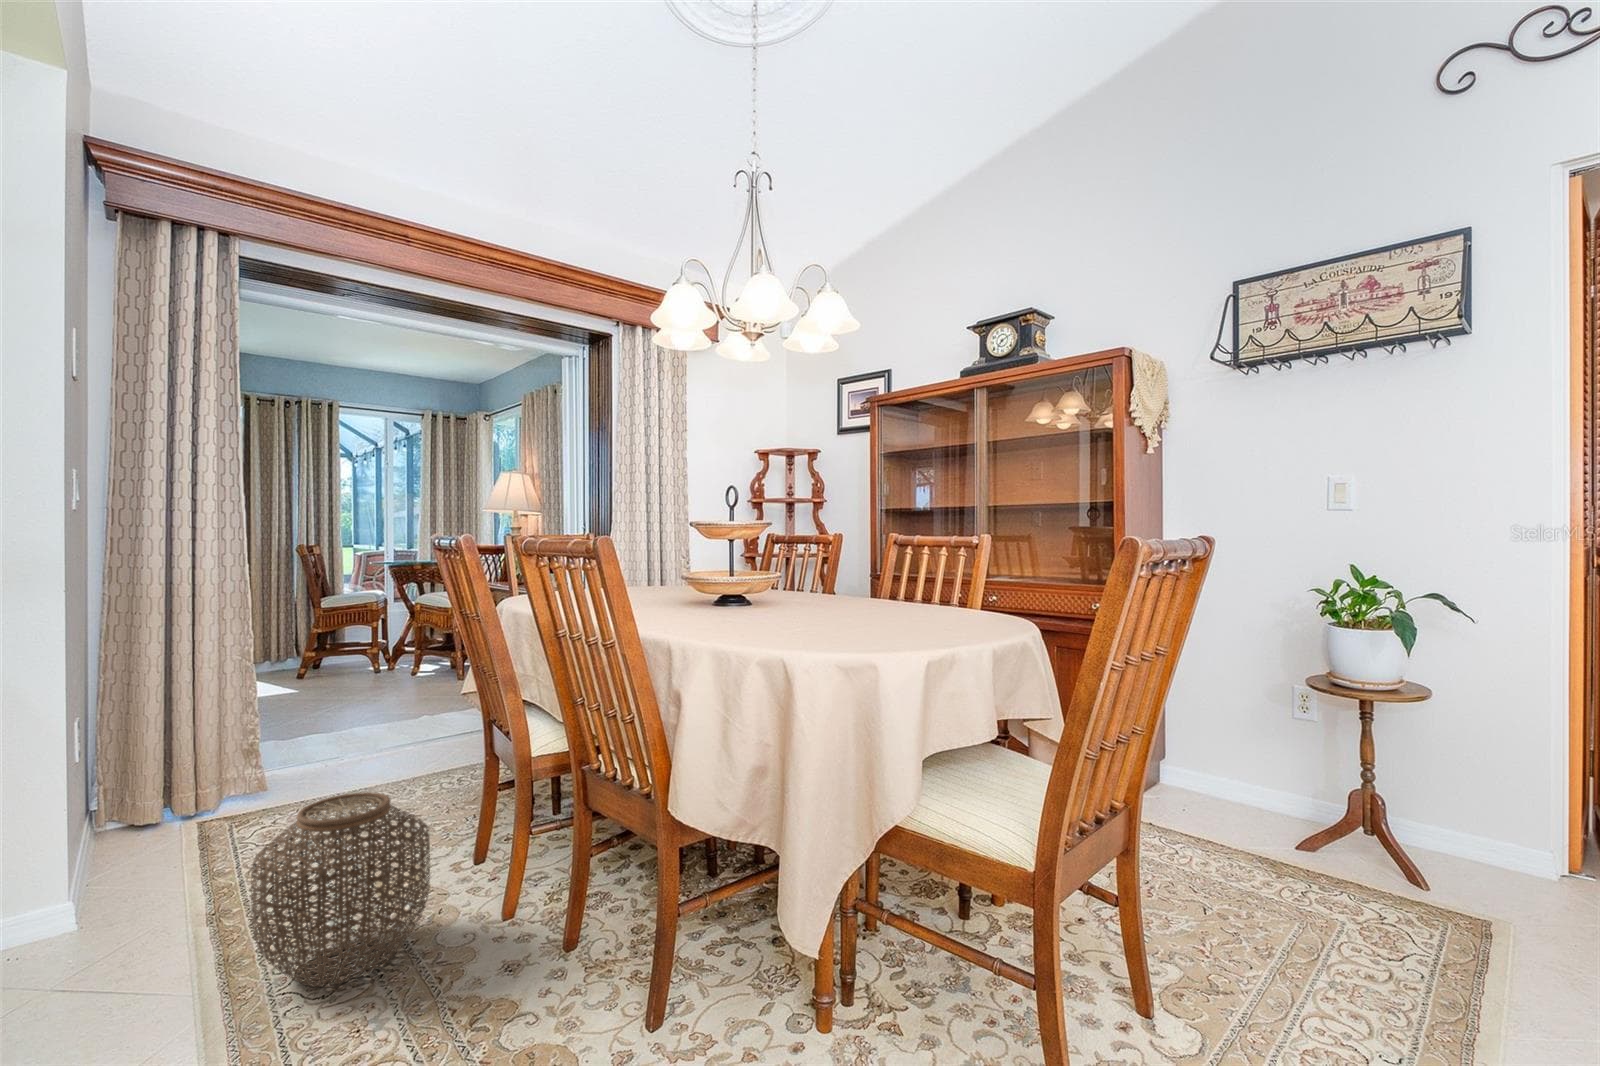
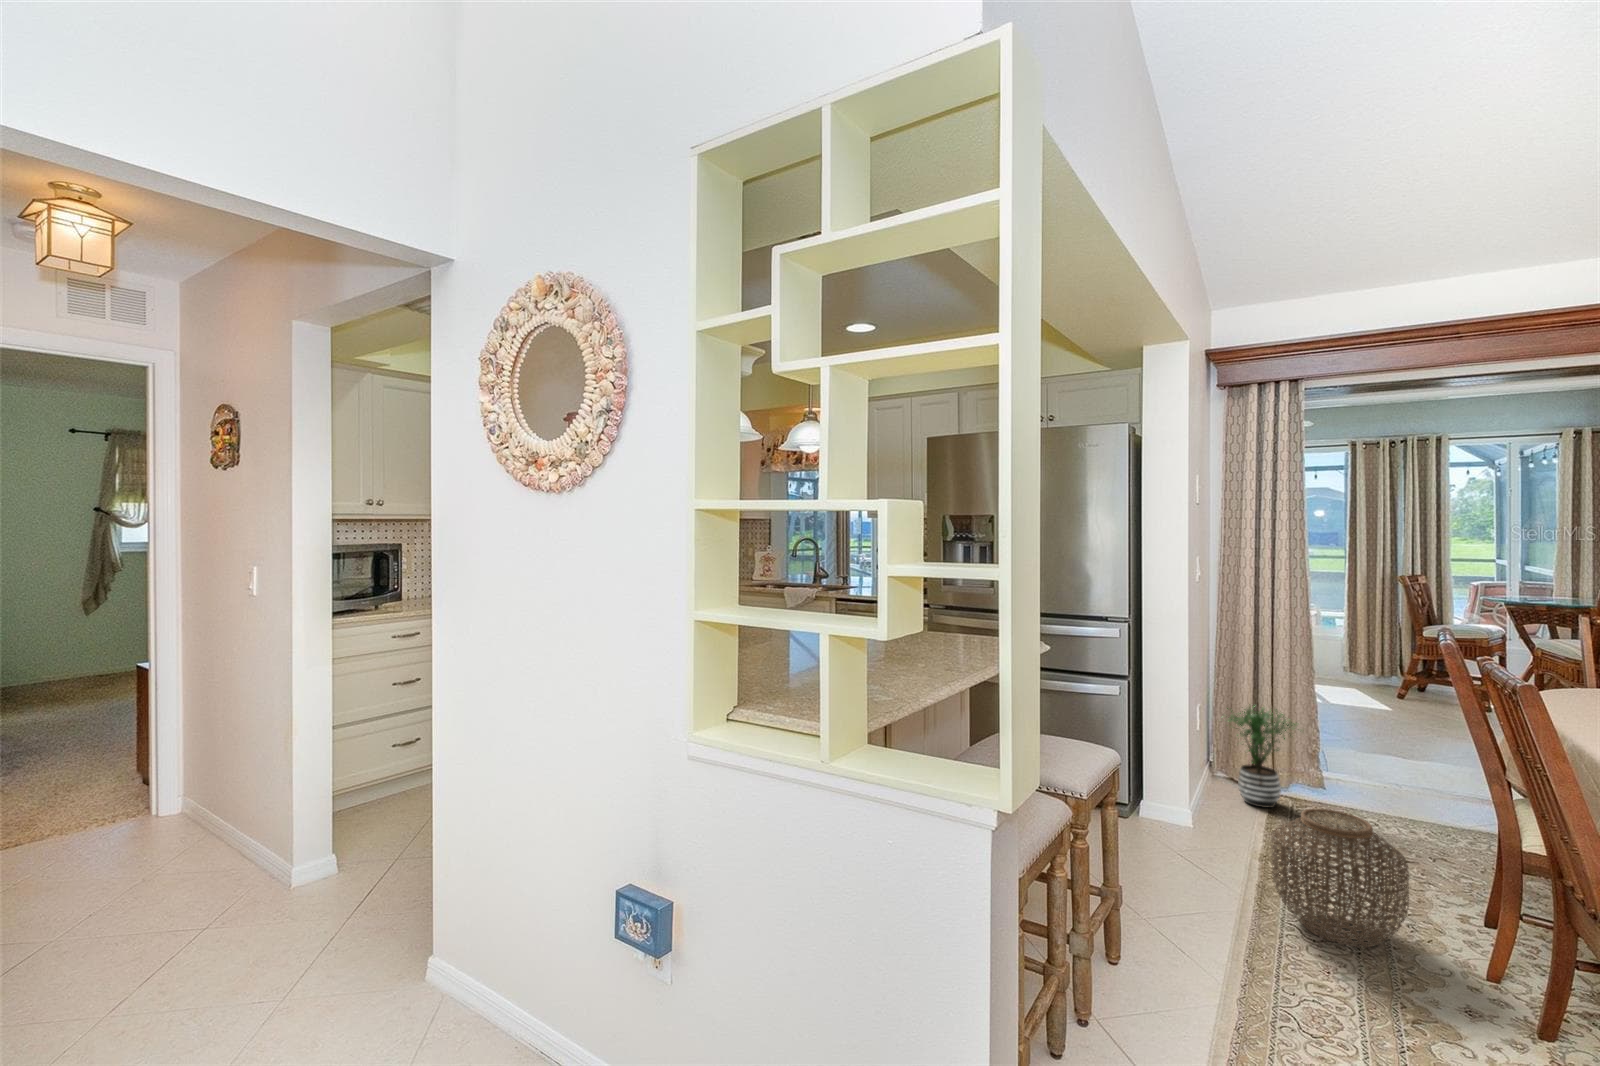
potted plant: none [105,695,246,854] -> present [1227,706,1299,808]

